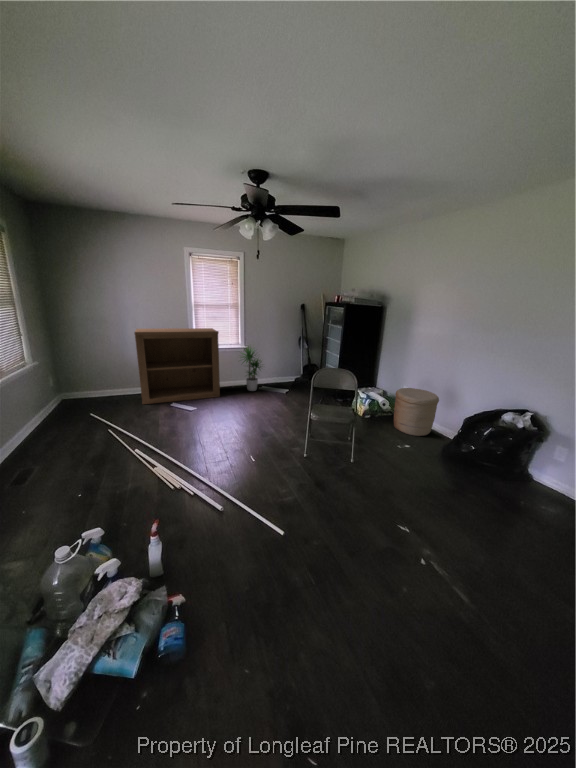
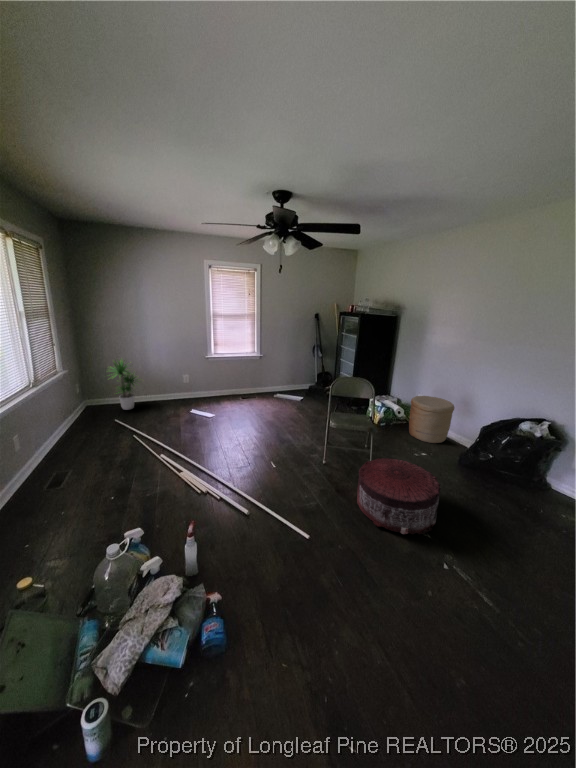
bookshelf: present [134,328,220,404] -> none [159,337,238,411]
potted plant: present [241,347,261,391] -> present [111,360,138,410]
pouf: none [336,451,421,530] -> present [357,458,441,534]

